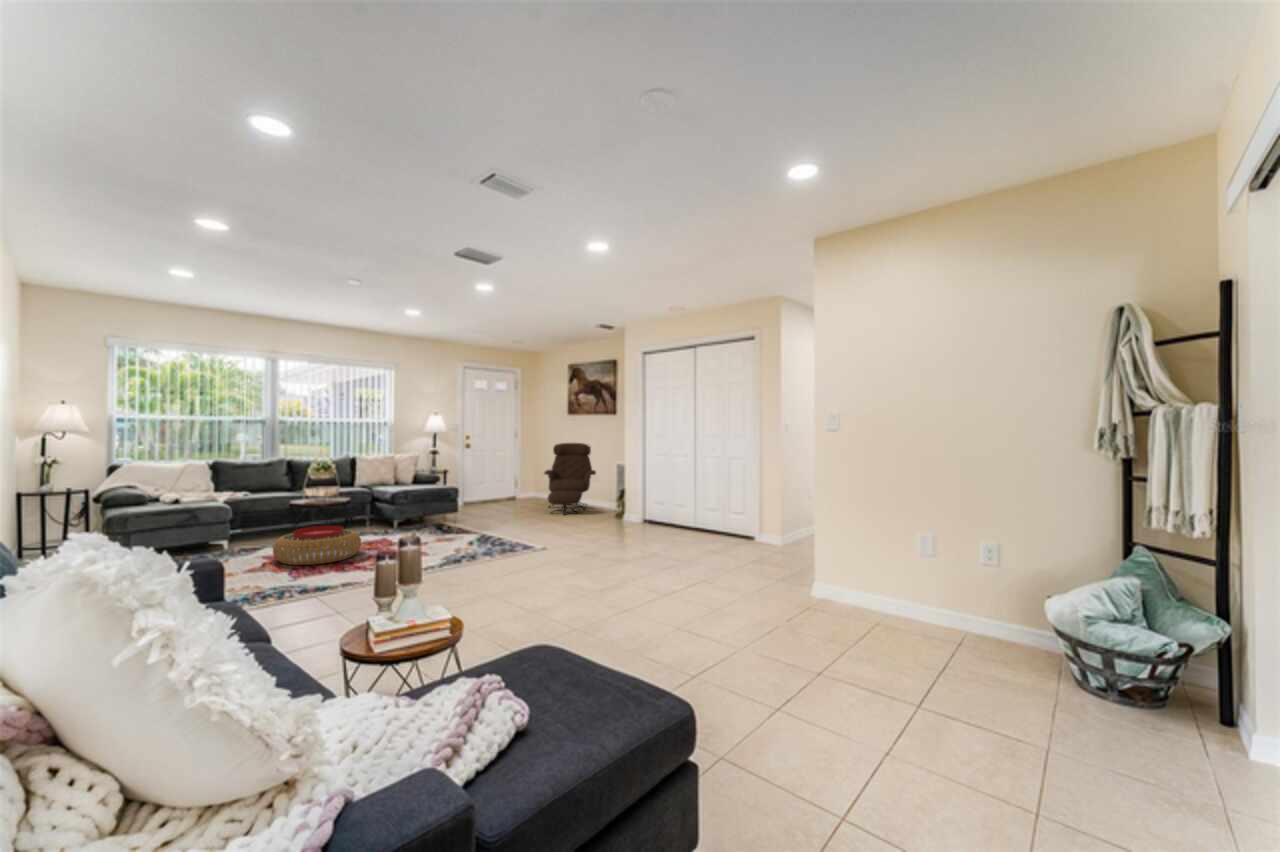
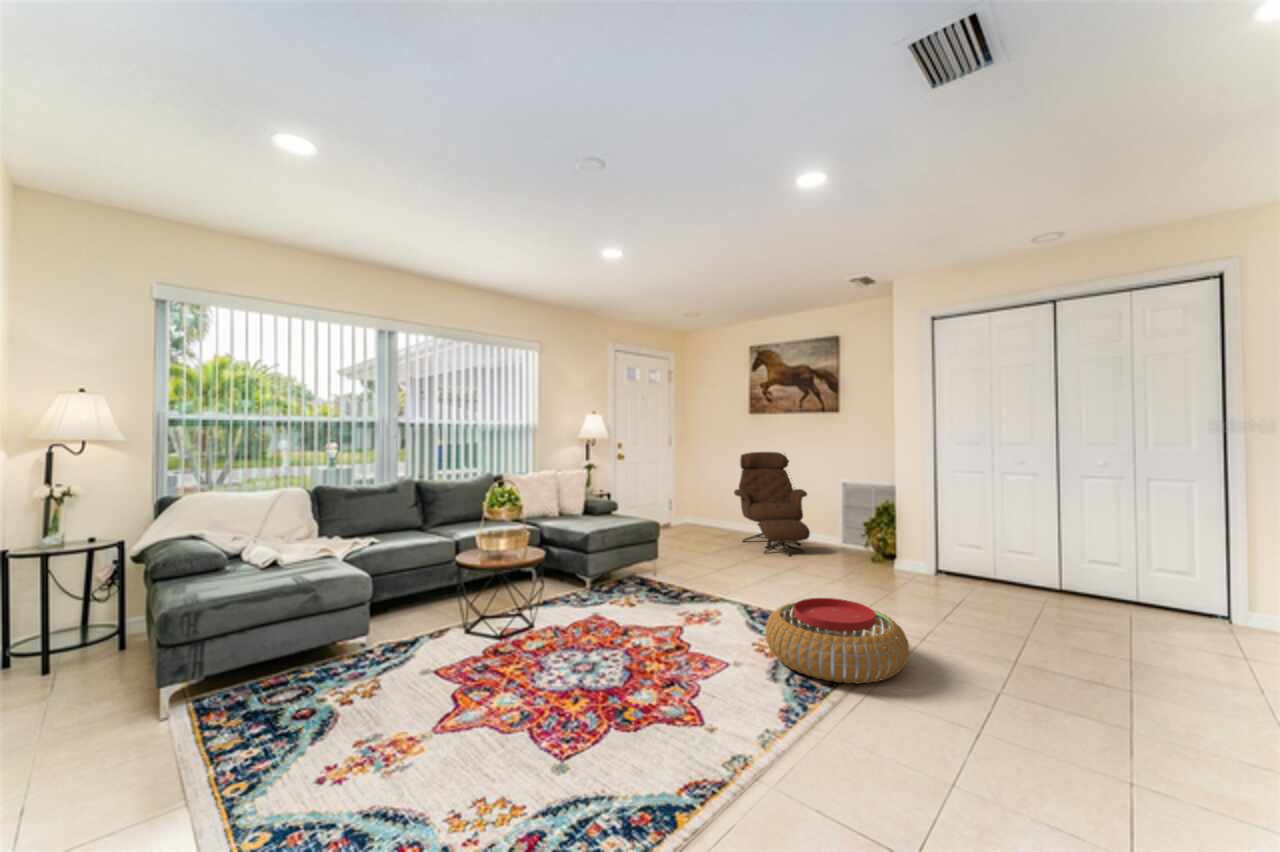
pouf: present [273,526,361,565] -> present [765,598,909,684]

